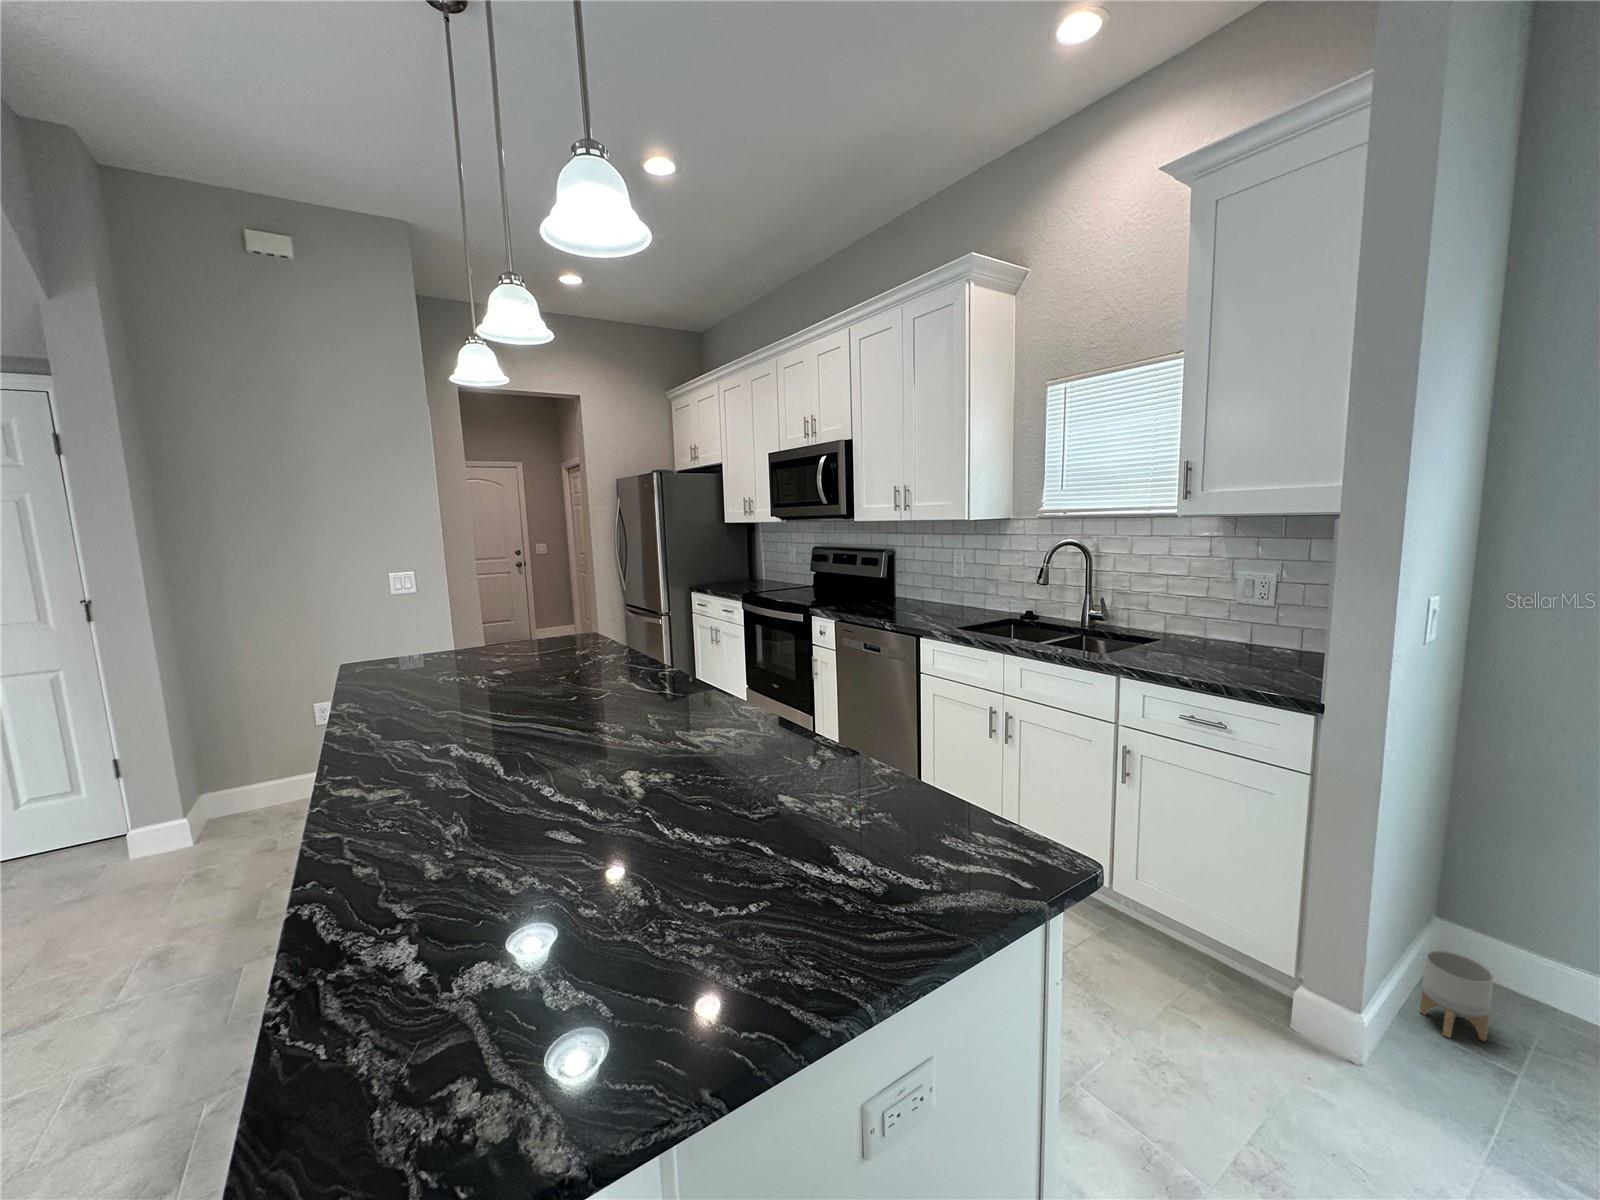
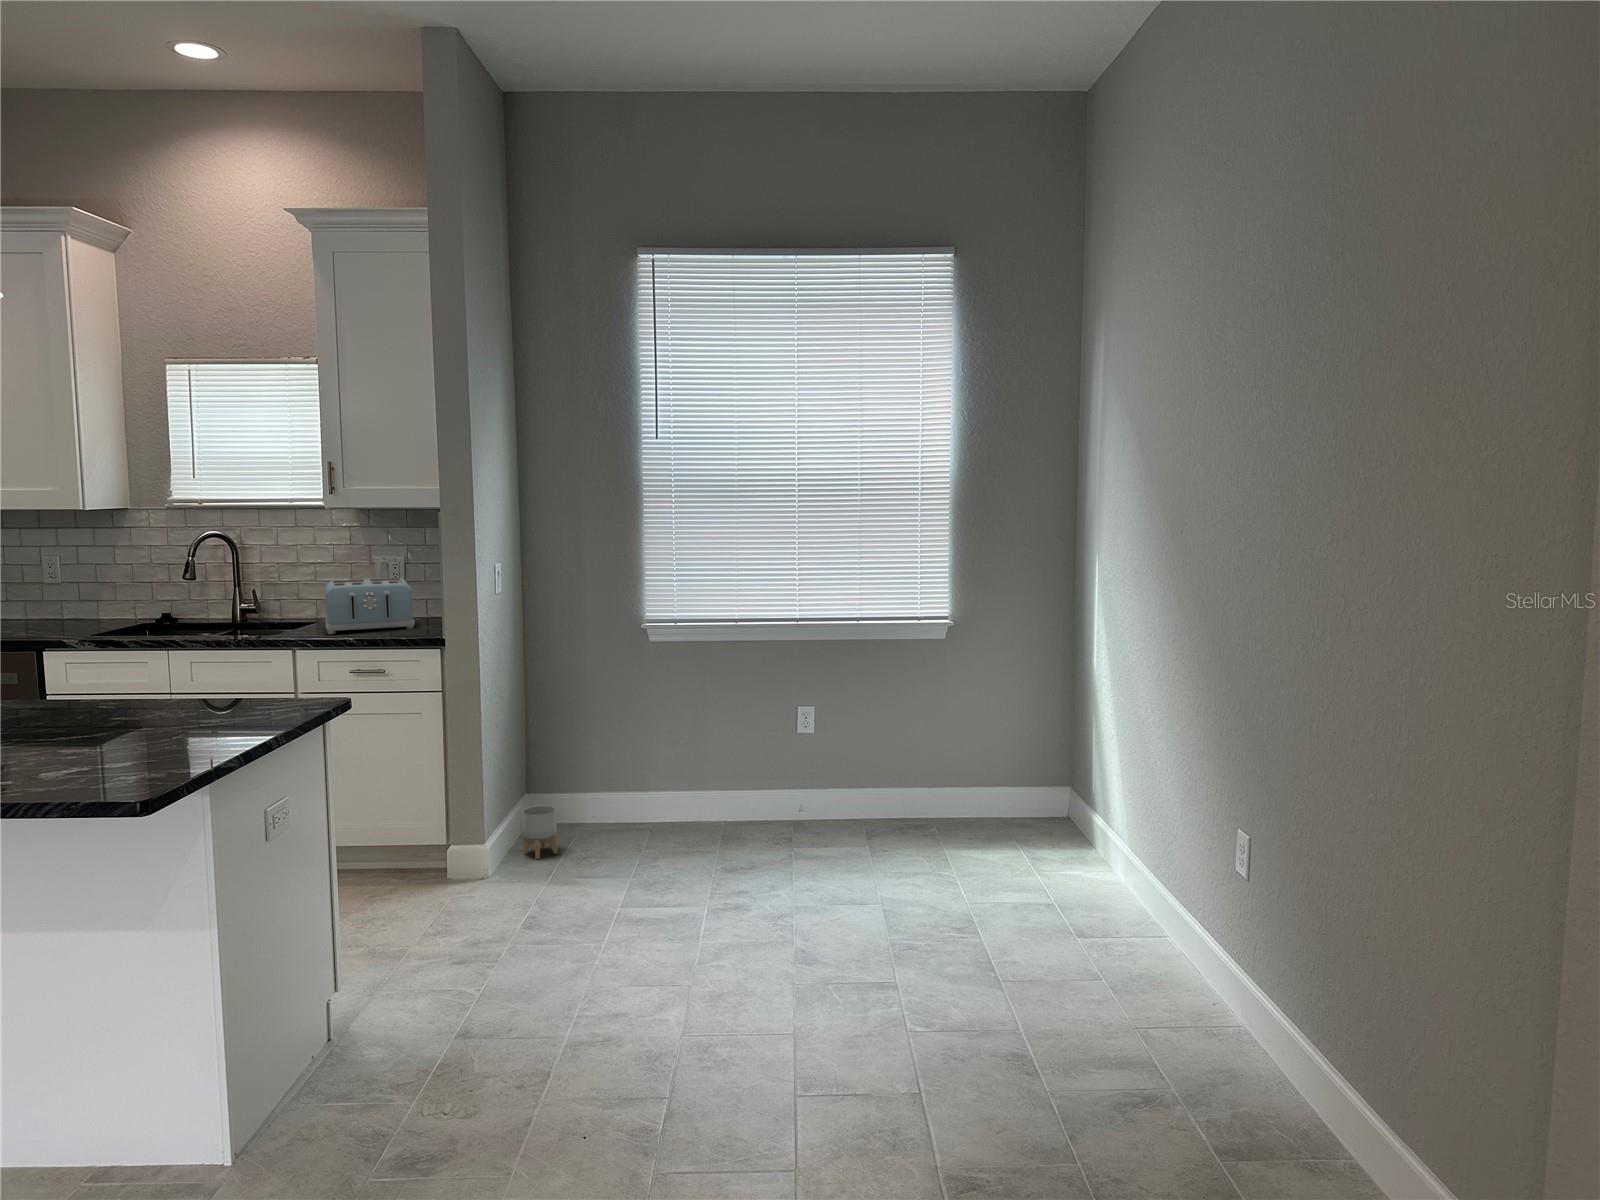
toaster: none [1160,598,1280,673] -> present [325,578,415,634]

